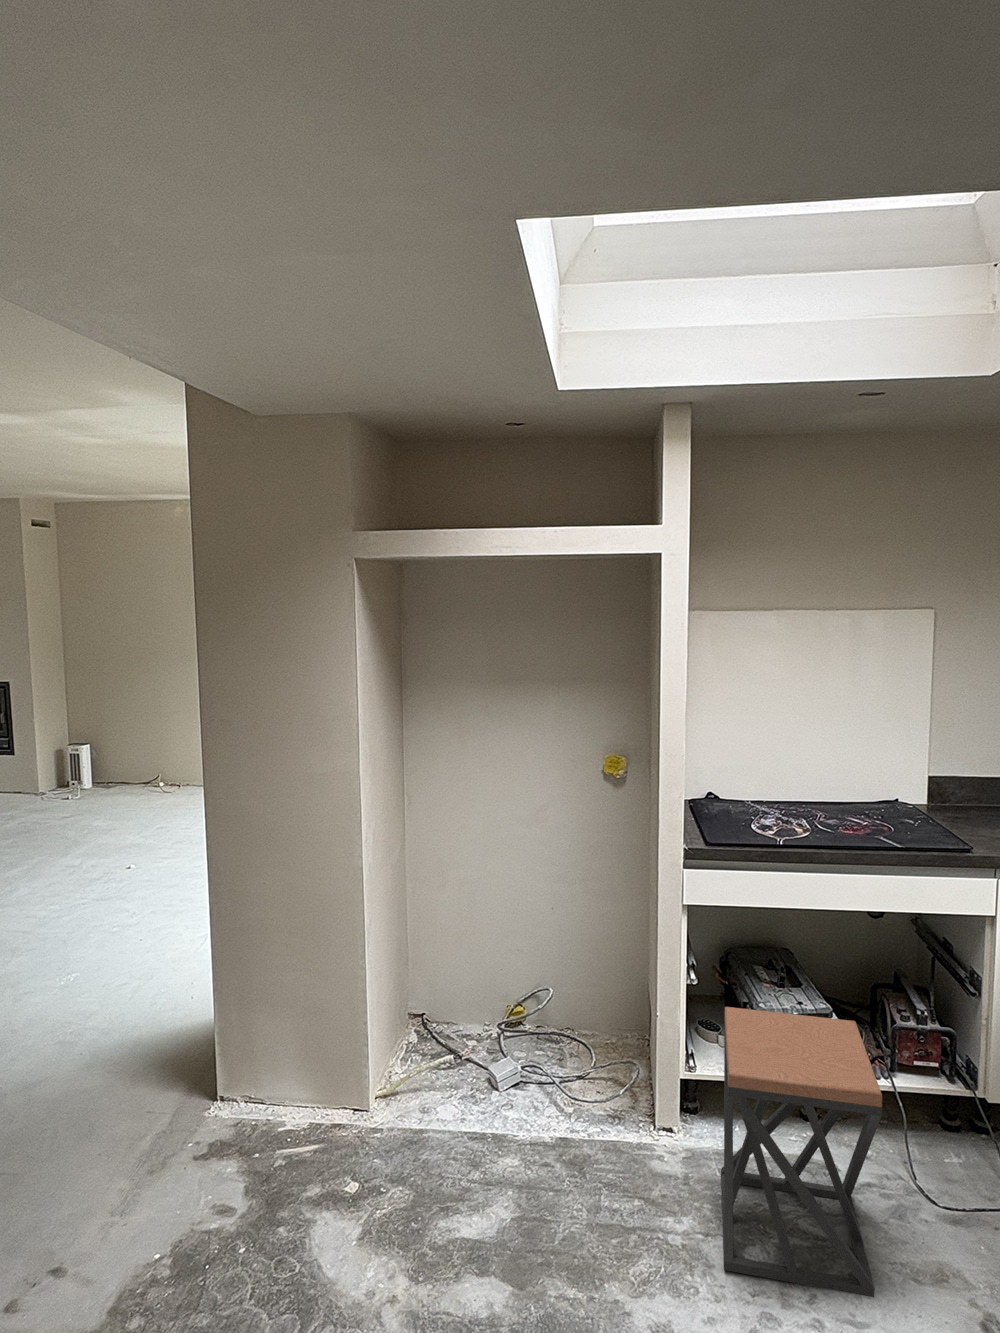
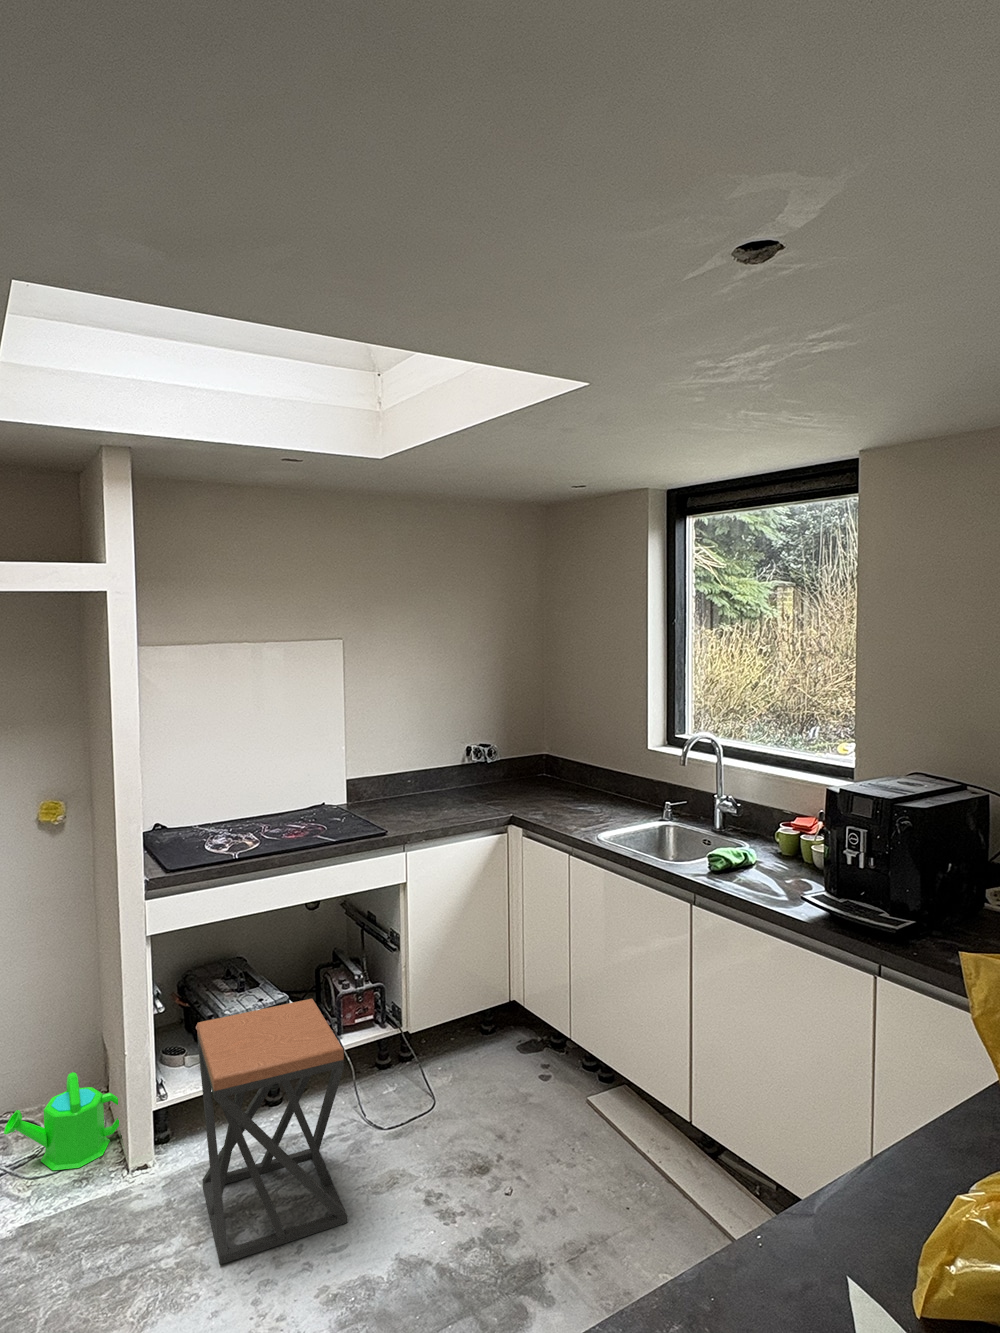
watering can: none [557,1014,663,1105] -> present [4,1072,120,1170]

